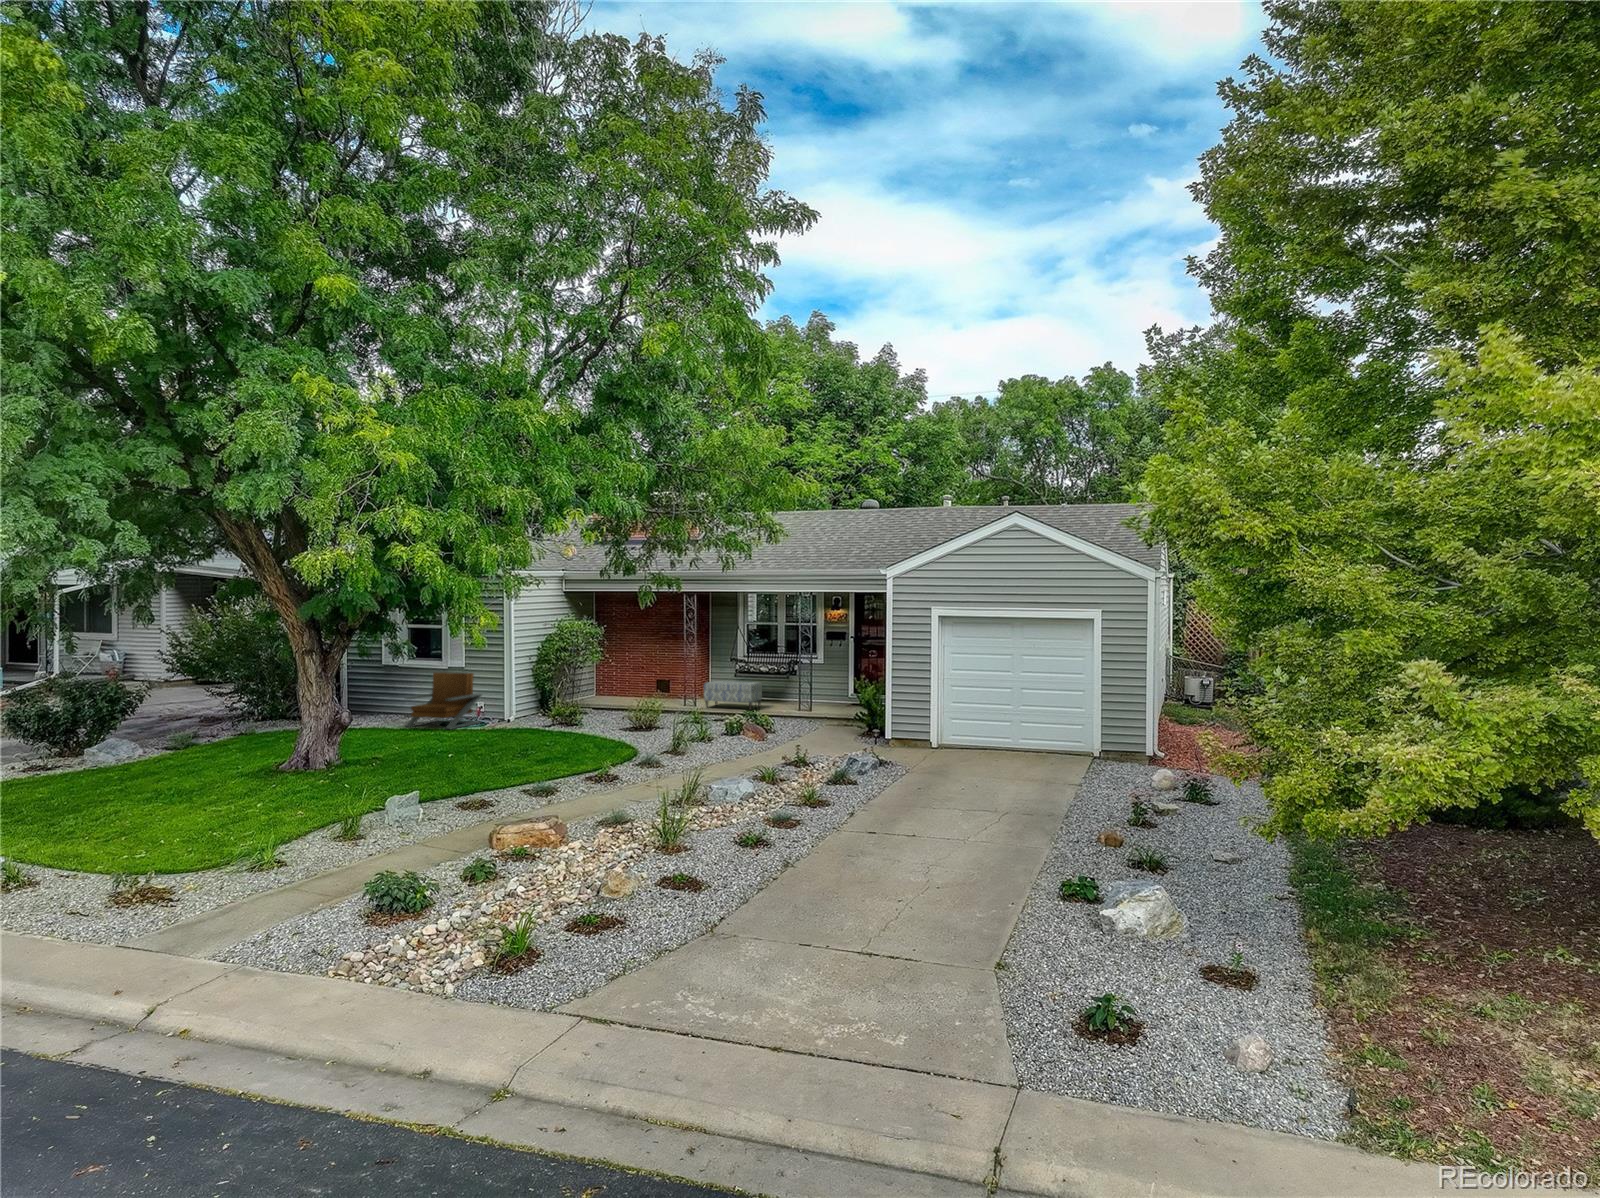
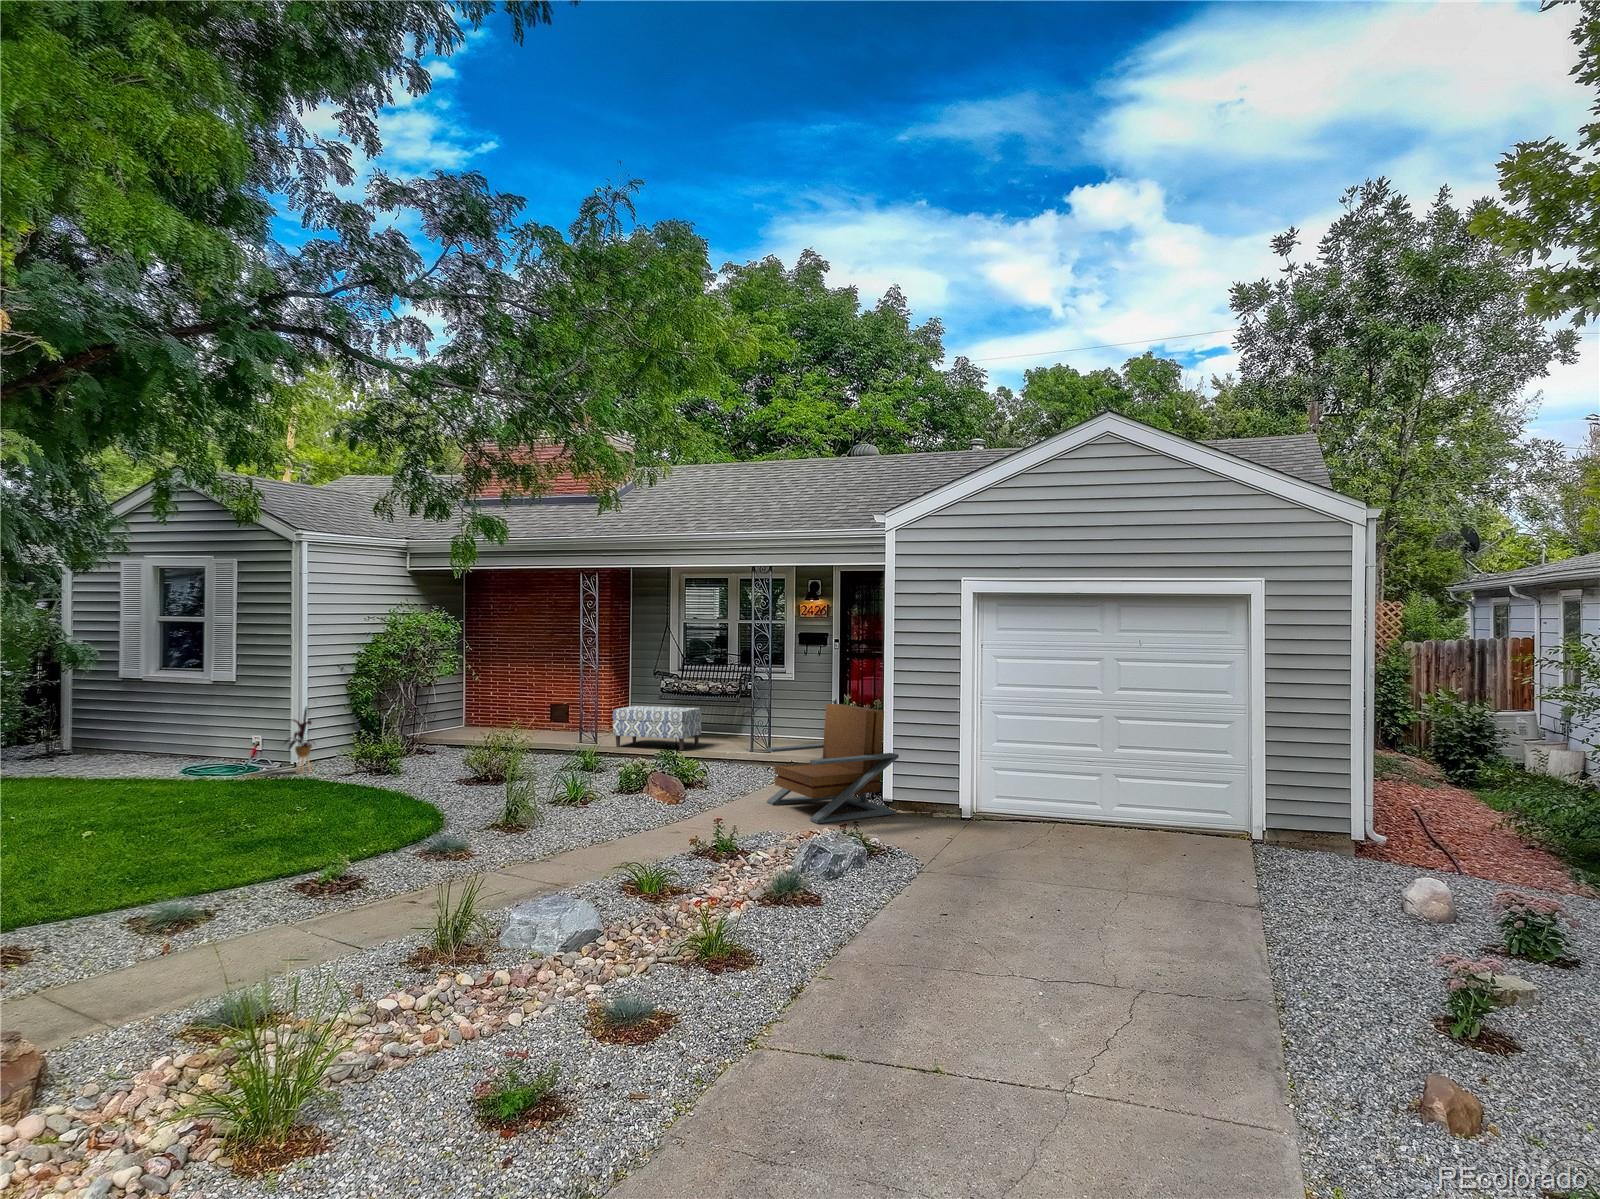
lounge chair: present [405,672,482,729] -> present [767,704,899,823]
house plant: none [504,683,526,725] -> present [285,708,312,772]

